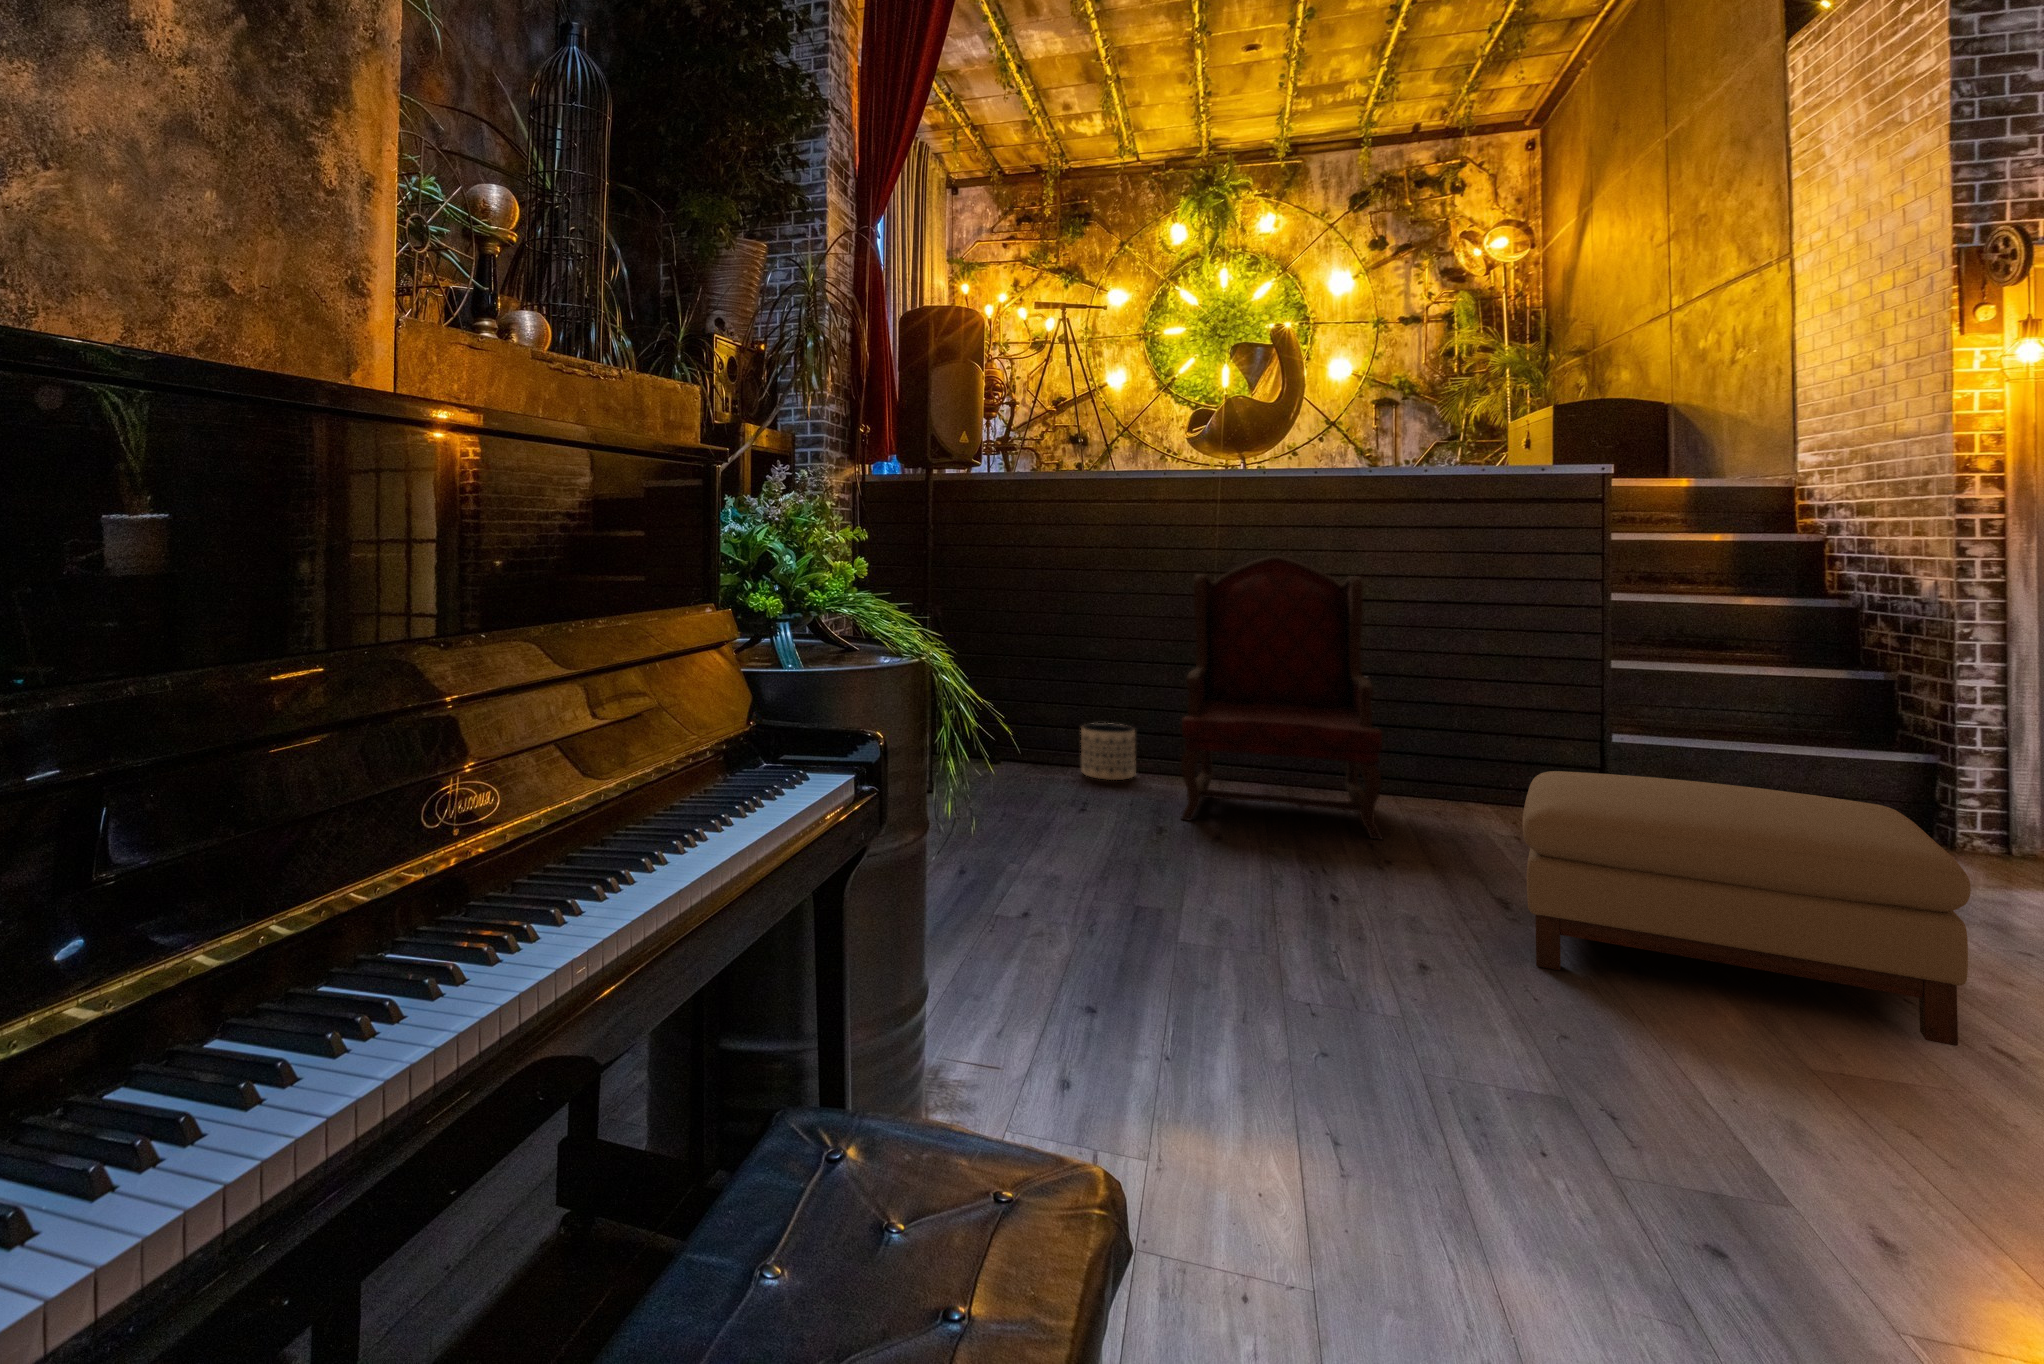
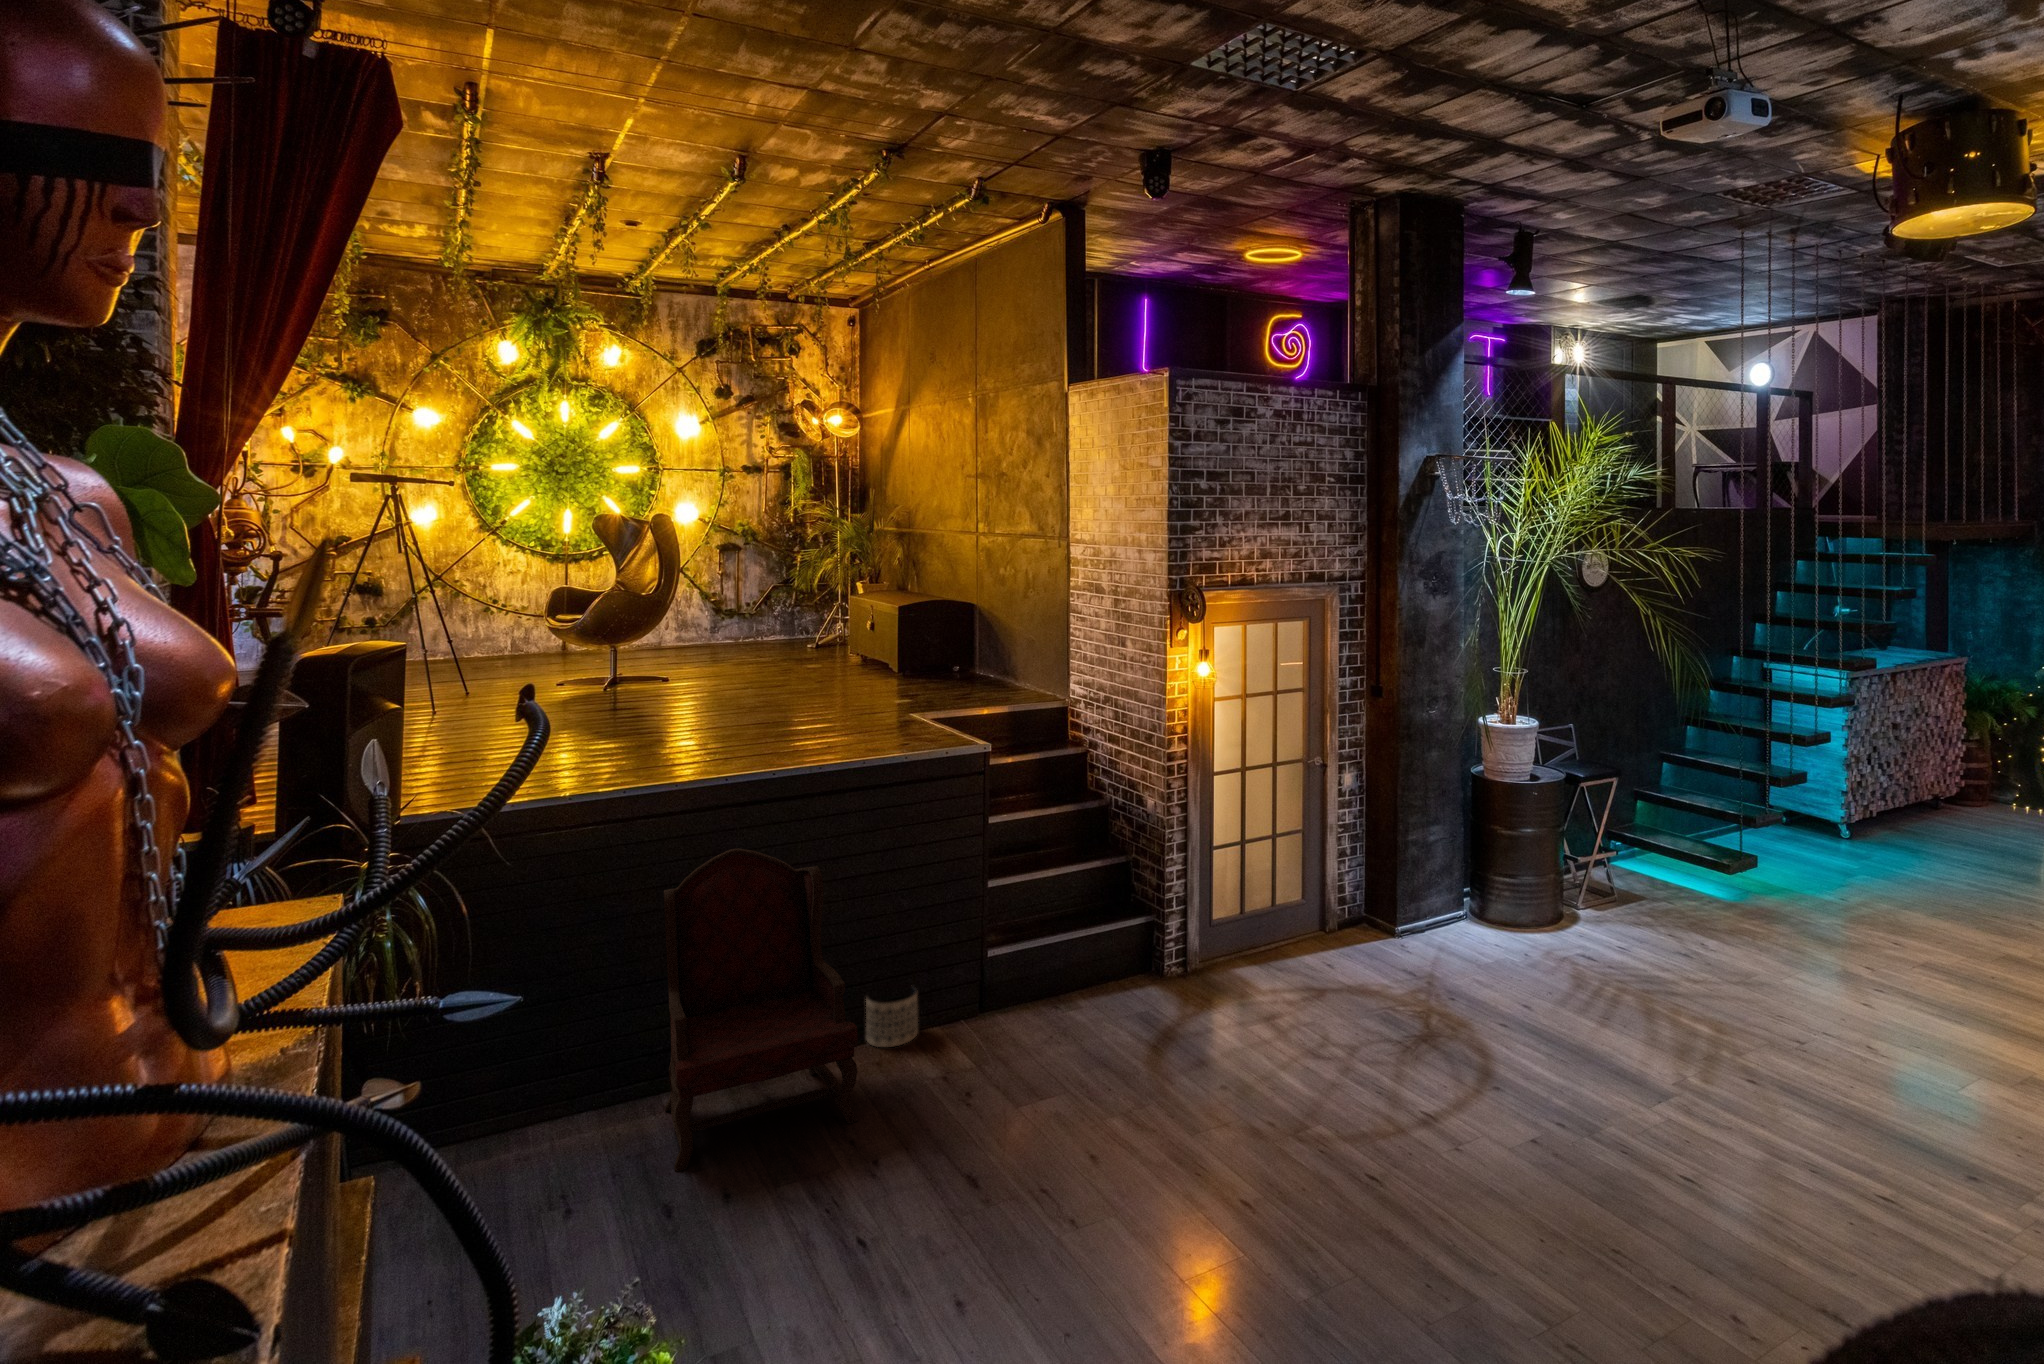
planter: present [1081,723,1136,780] -> present [866,987,918,1047]
ottoman: present [1522,771,1971,1046] -> none [989,1027,1229,1240]

